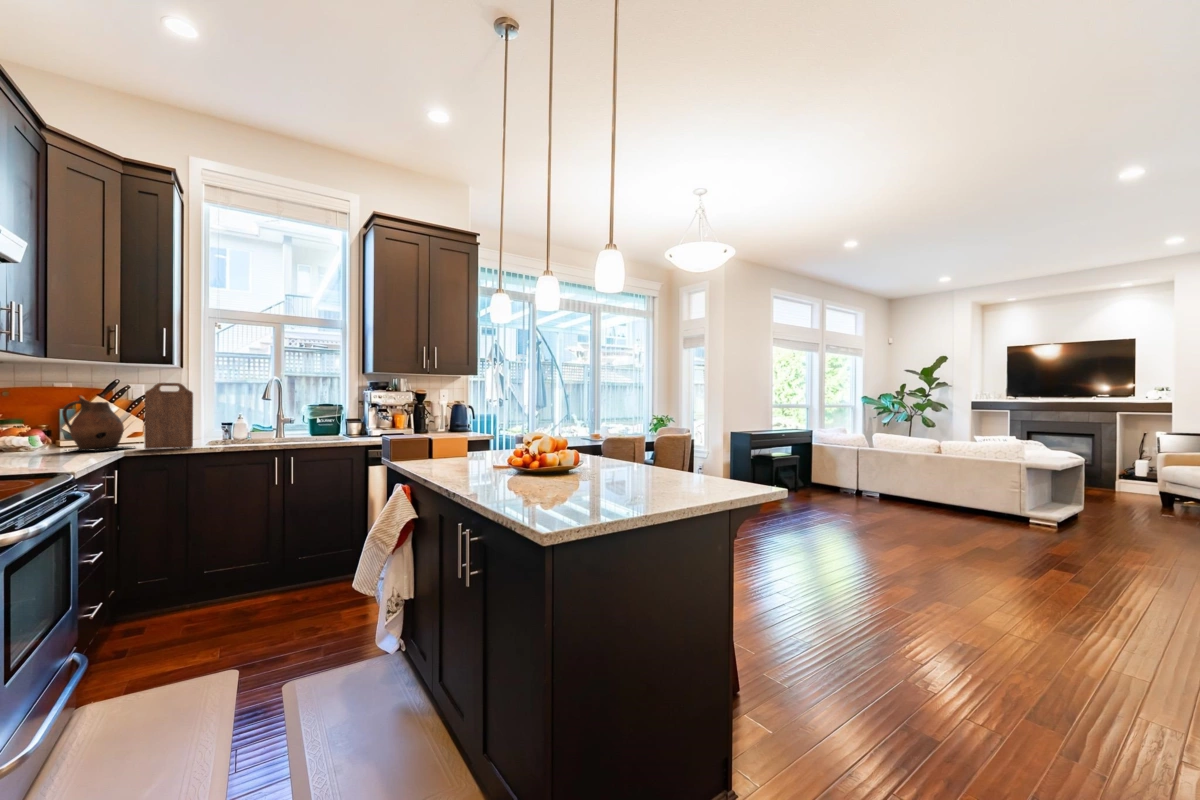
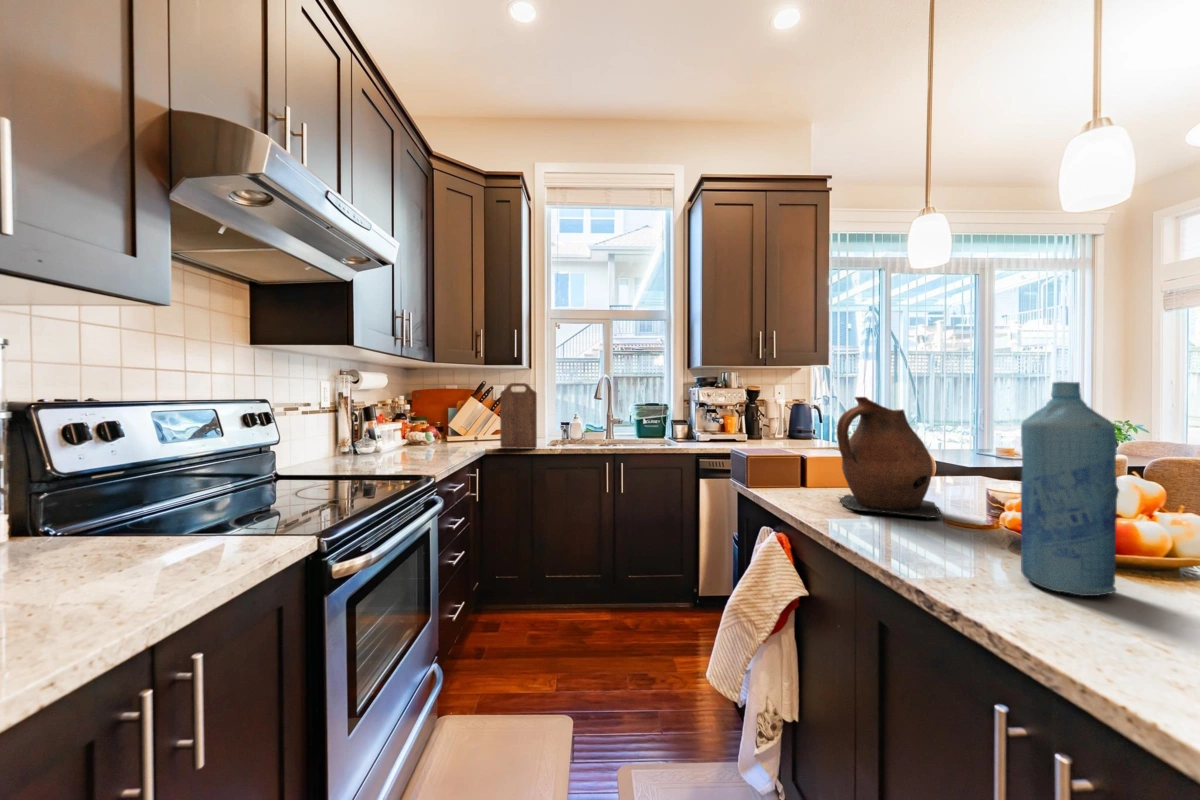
bottle: none [494,391,524,481] -> present [1021,382,1119,596]
ceramic pitcher: present [62,396,135,451] -> present [837,397,941,519]

